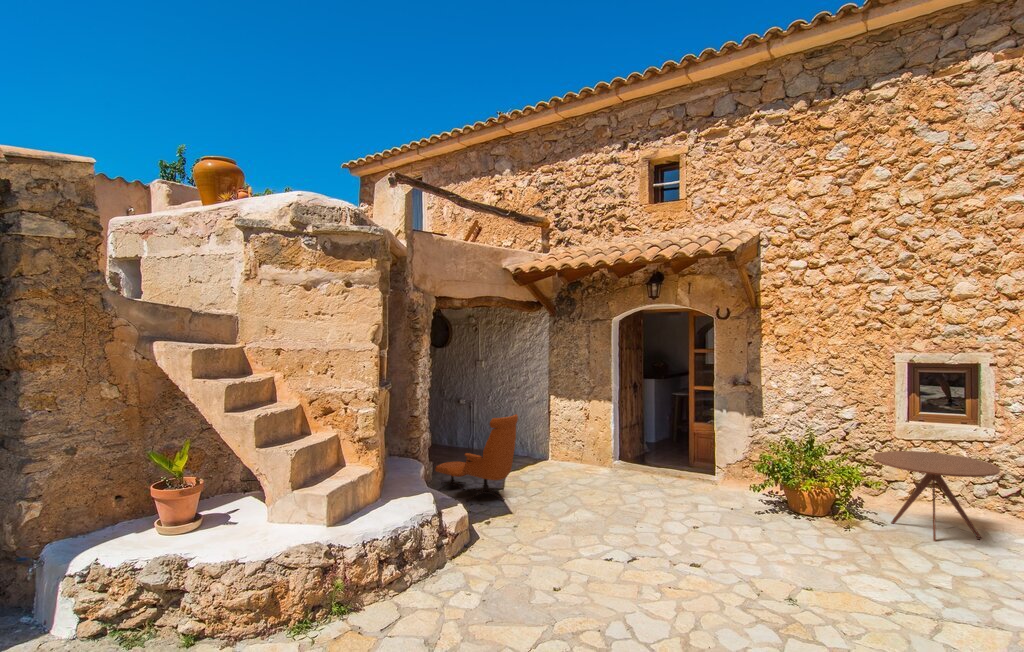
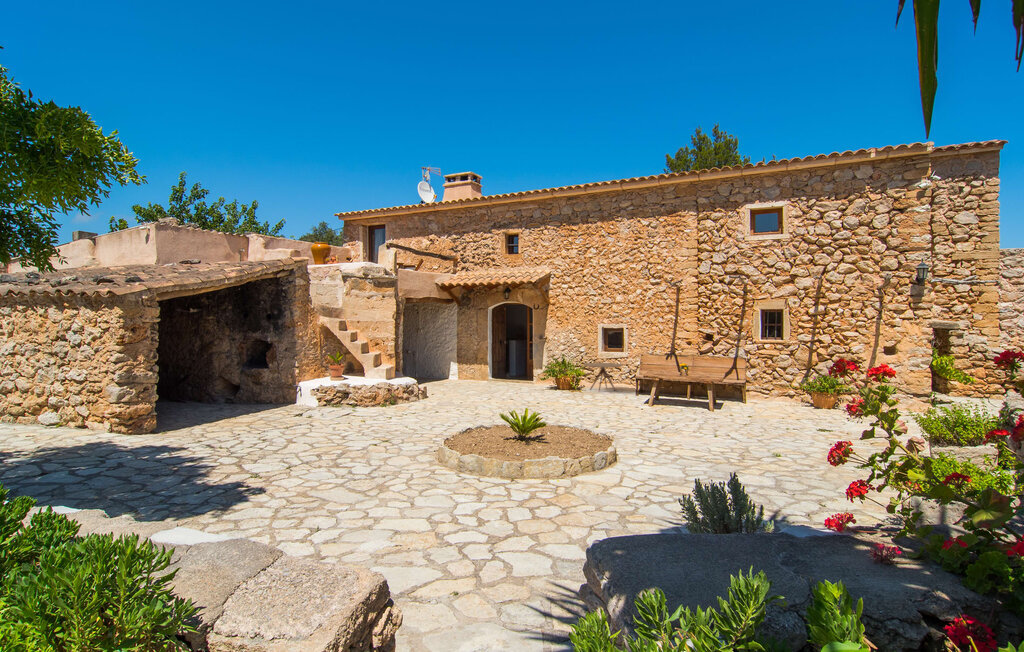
lounge chair: present [435,414,518,502] -> none [405,351,444,389]

